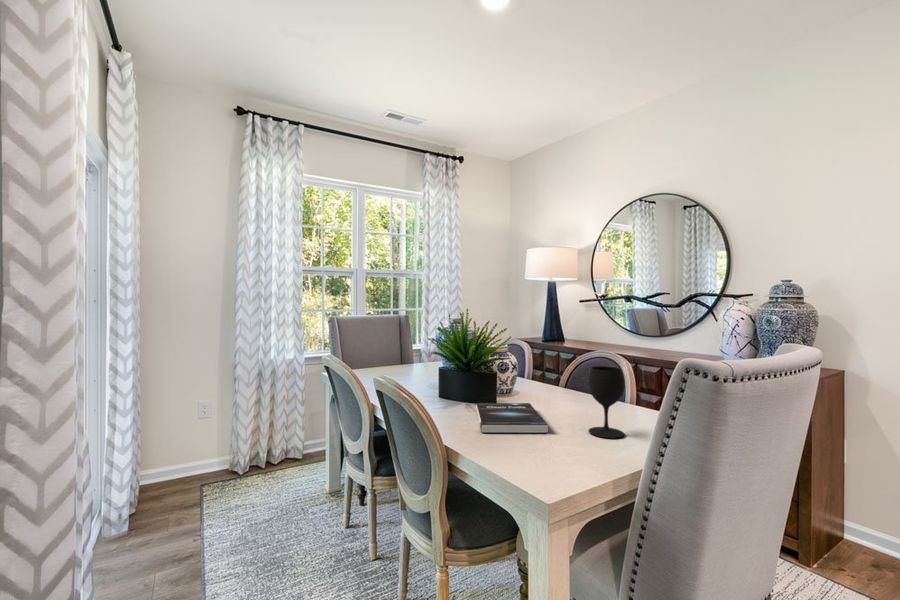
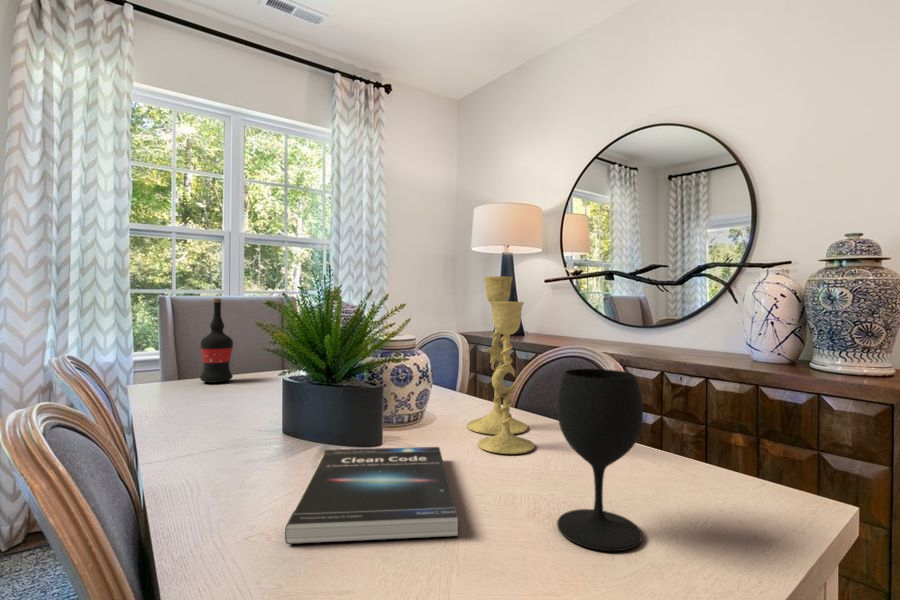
candlestick: none [538,315,577,408] -> present [467,276,535,454]
wine bottle: none [369,320,387,371] -> present [200,298,233,382]

